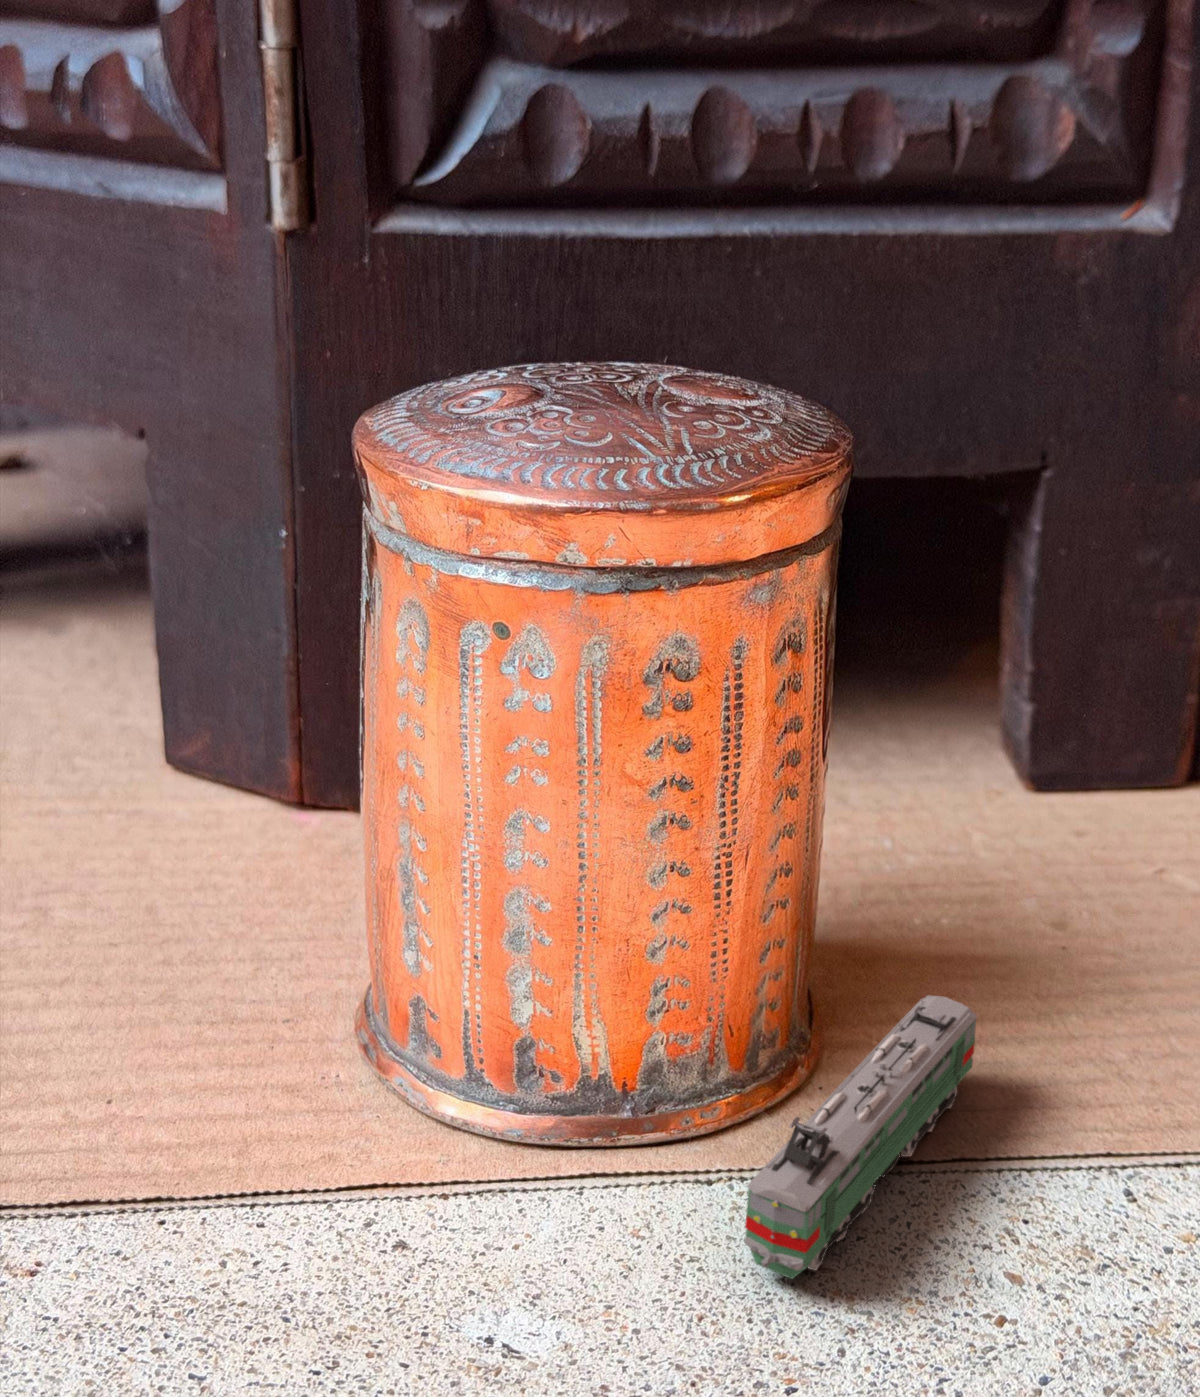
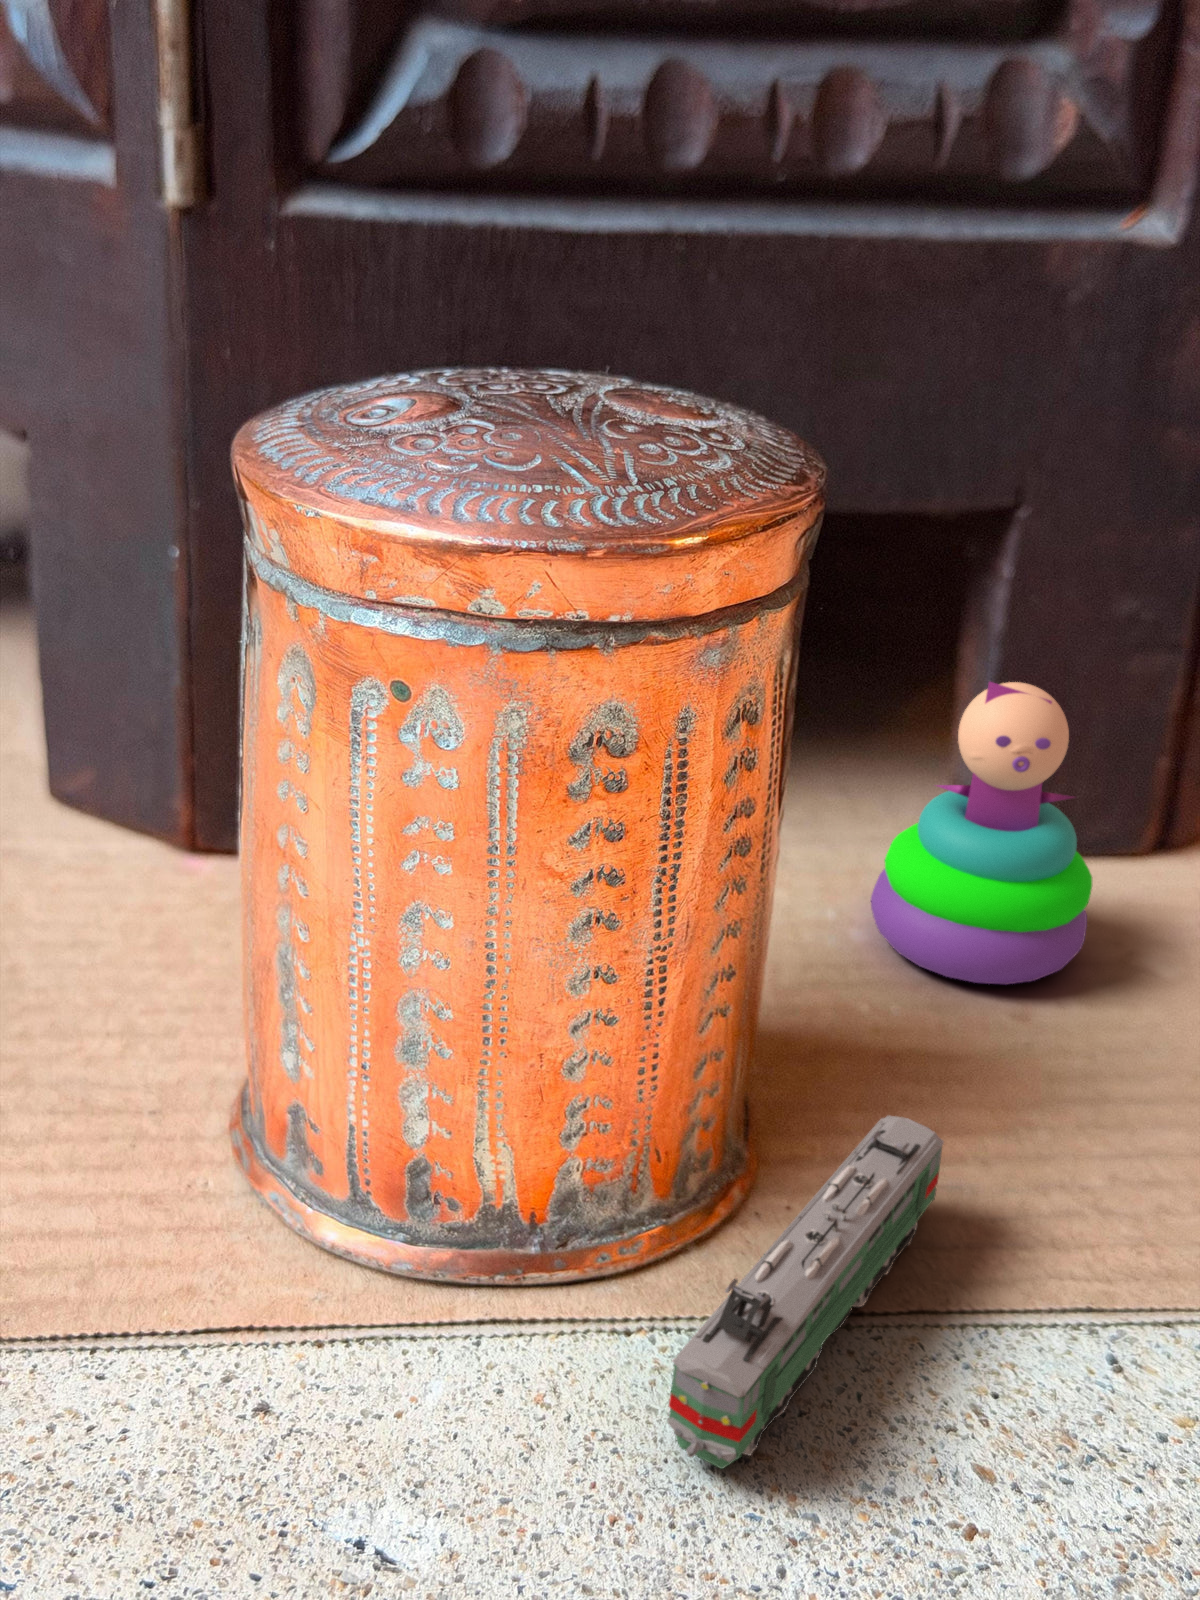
stacking toy: none [911,621,1112,895] -> present [871,682,1092,985]

